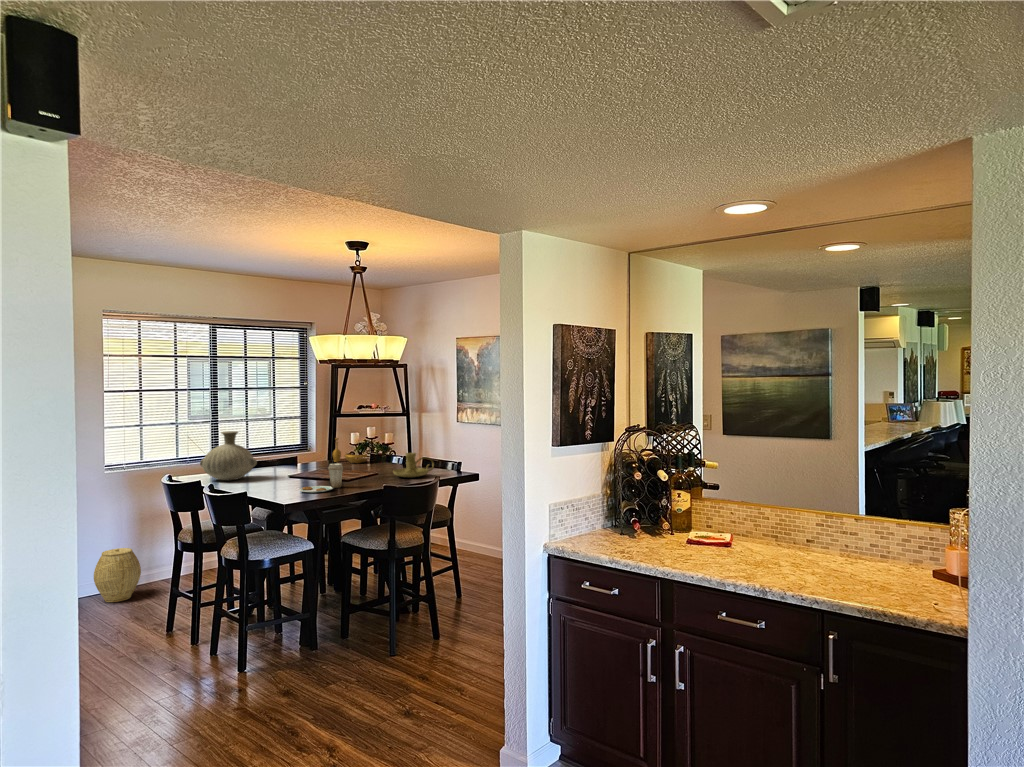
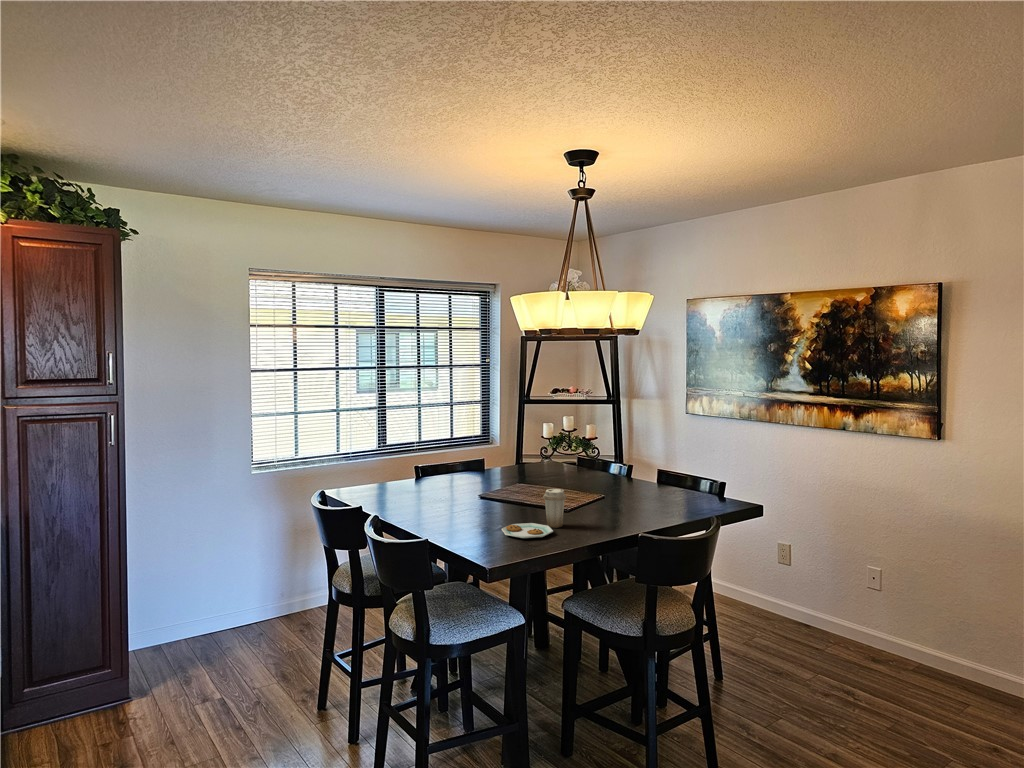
vase: present [200,431,257,480] -> none [362,430,437,499]
decorative bowl: present [333,438,367,463] -> none [528,435,579,472]
candle holder: present [393,453,434,478] -> none [630,470,690,509]
woven basket: present [94,548,141,602] -> none [241,567,295,636]

